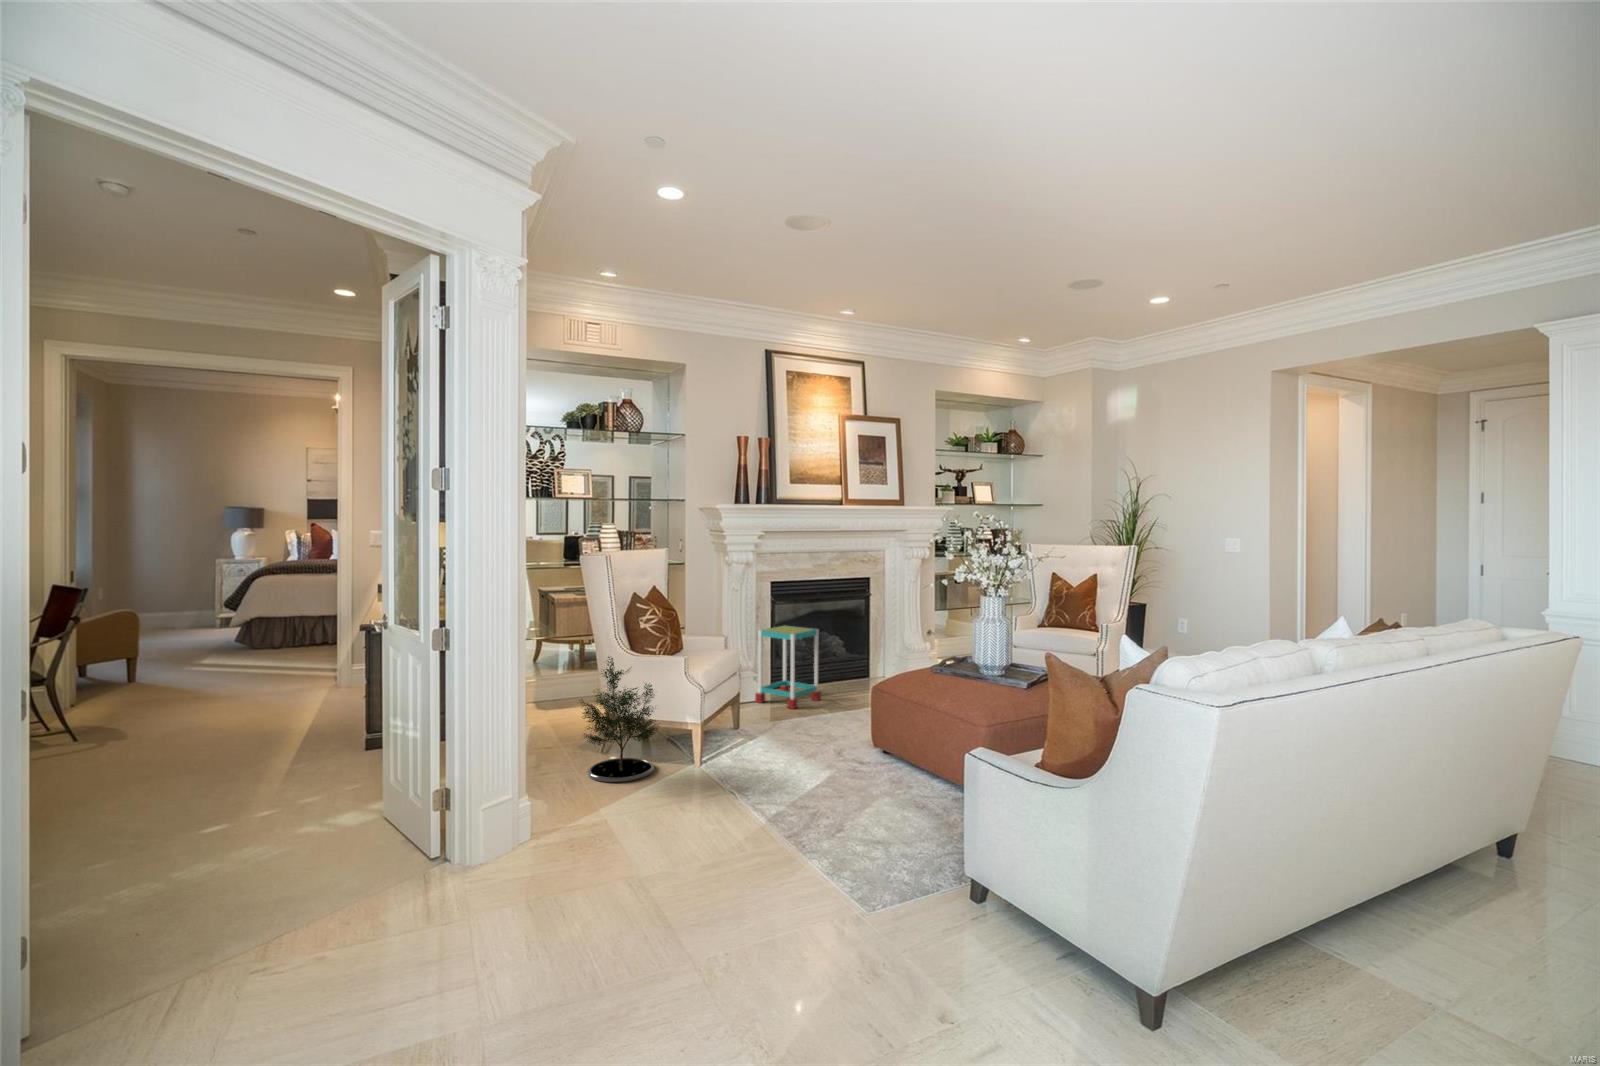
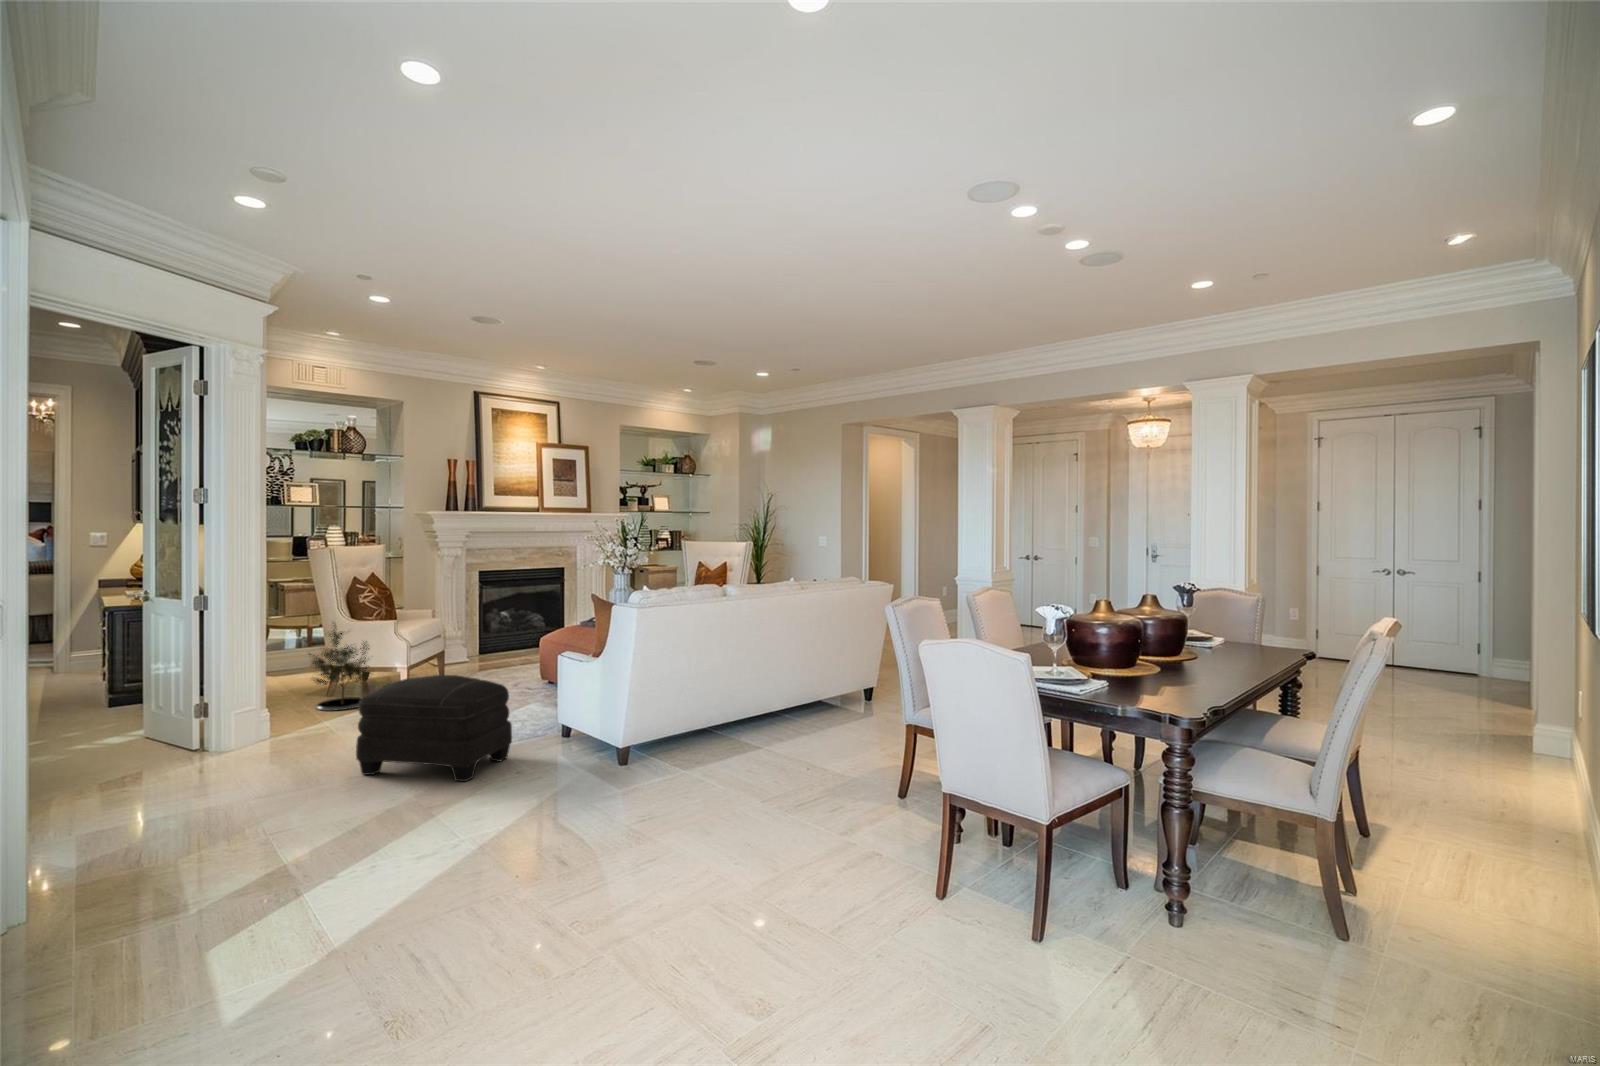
side table: present [755,626,821,709] -> none [464,604,518,665]
ottoman: none [656,783,902,1014] -> present [356,675,512,781]

